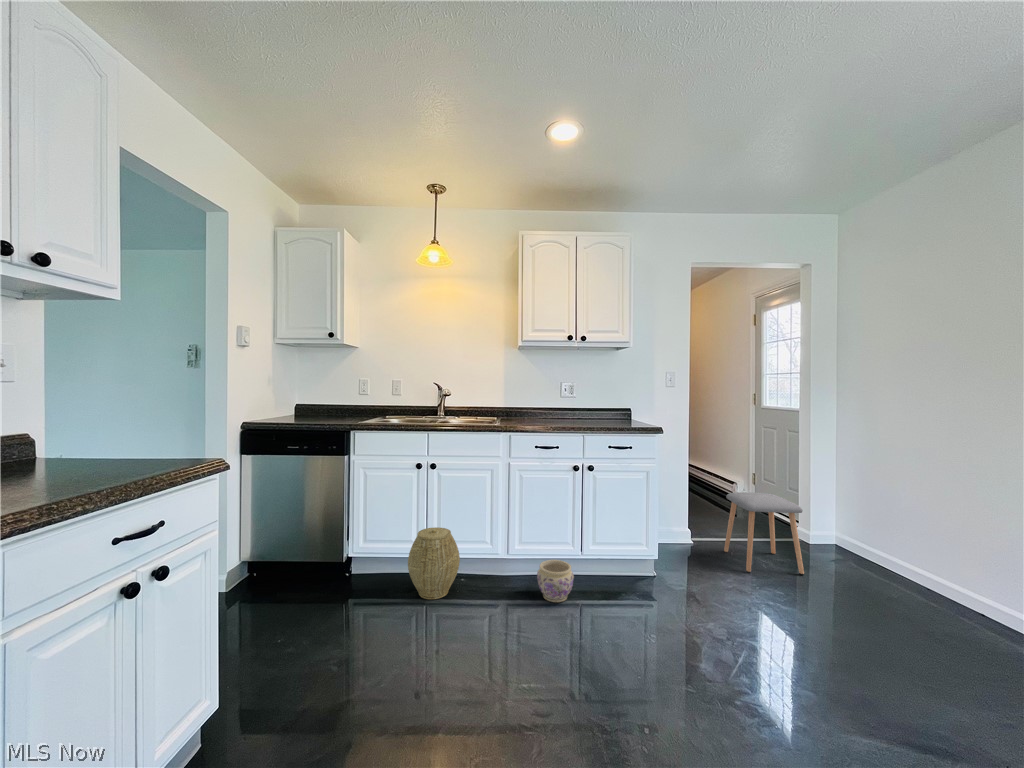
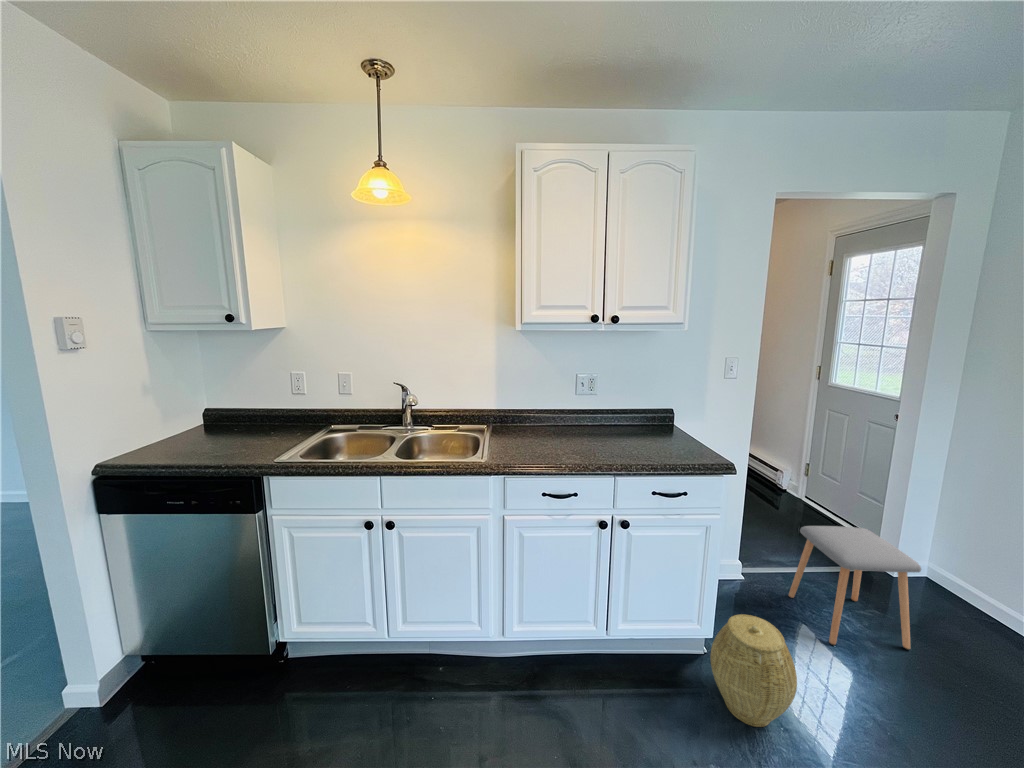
woven basket: present [408,527,460,599] -> present [710,614,797,727]
planter: present [537,560,574,603] -> none [545,654,598,727]

